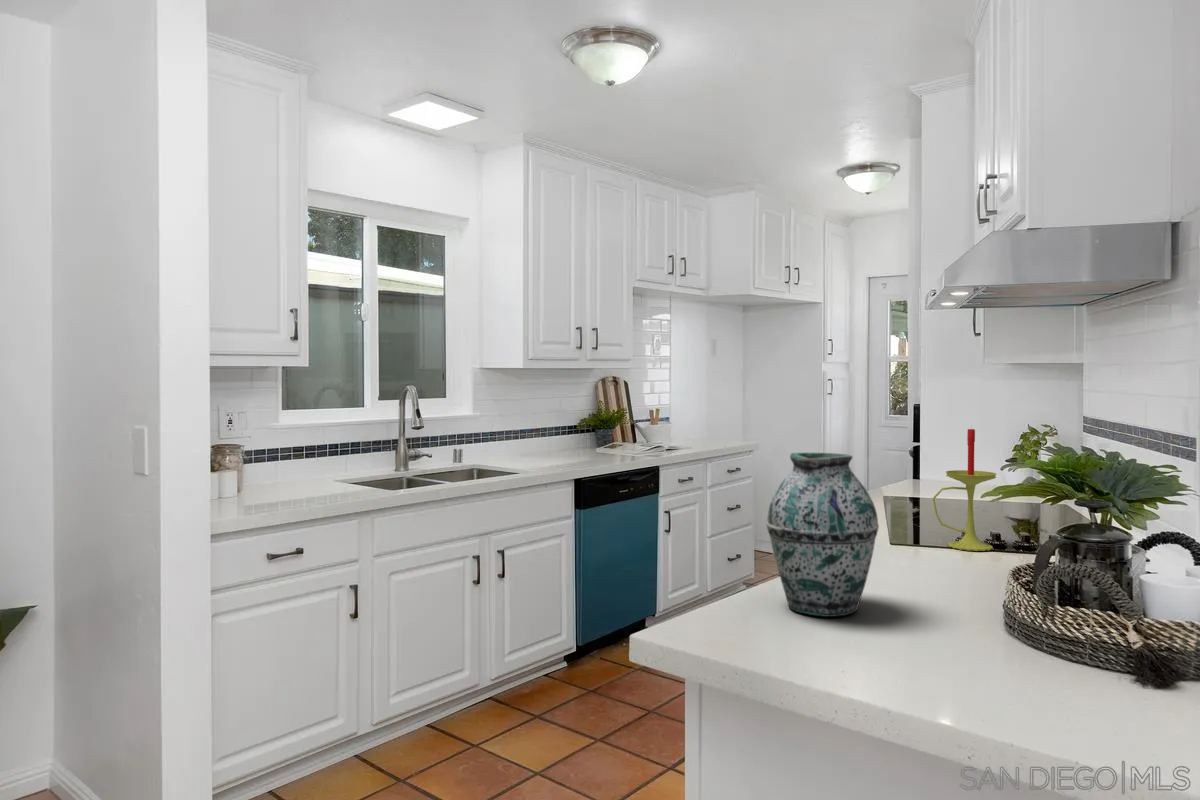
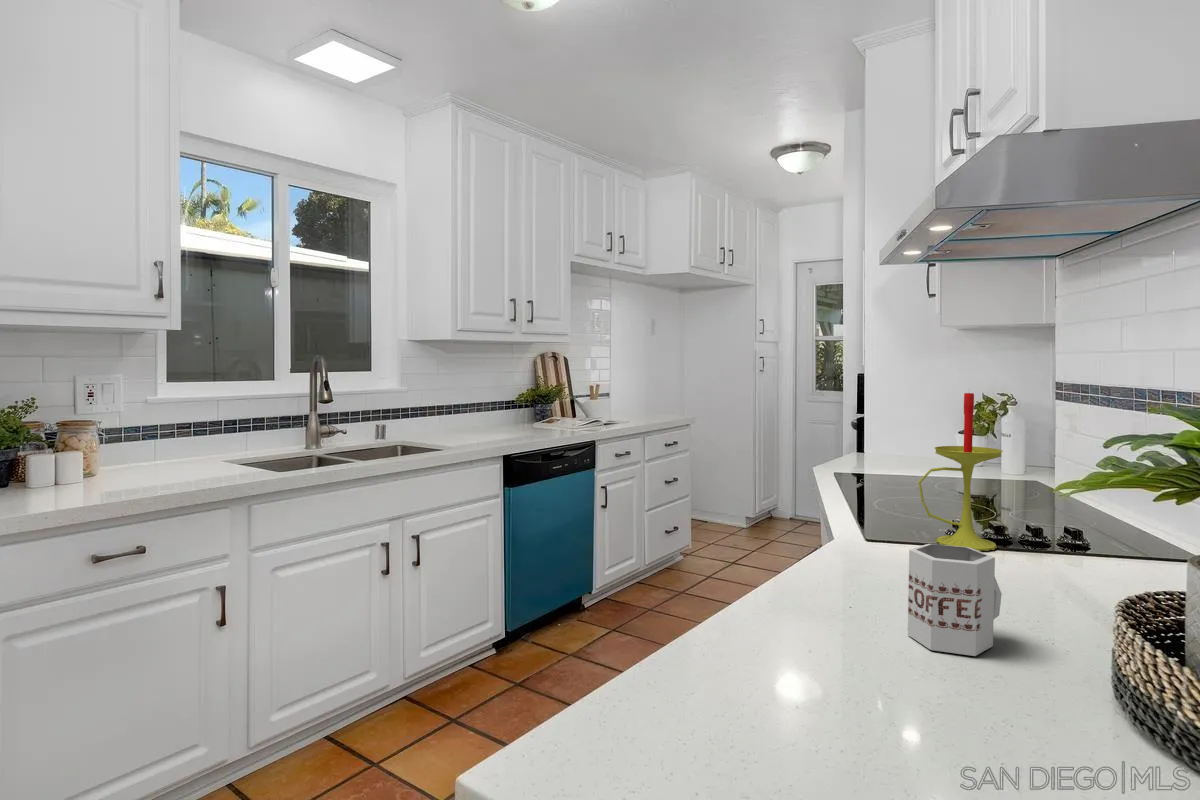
vase: present [767,453,879,617] -> none [714,424,906,708]
mug: none [895,533,956,600] -> present [908,544,1002,656]

